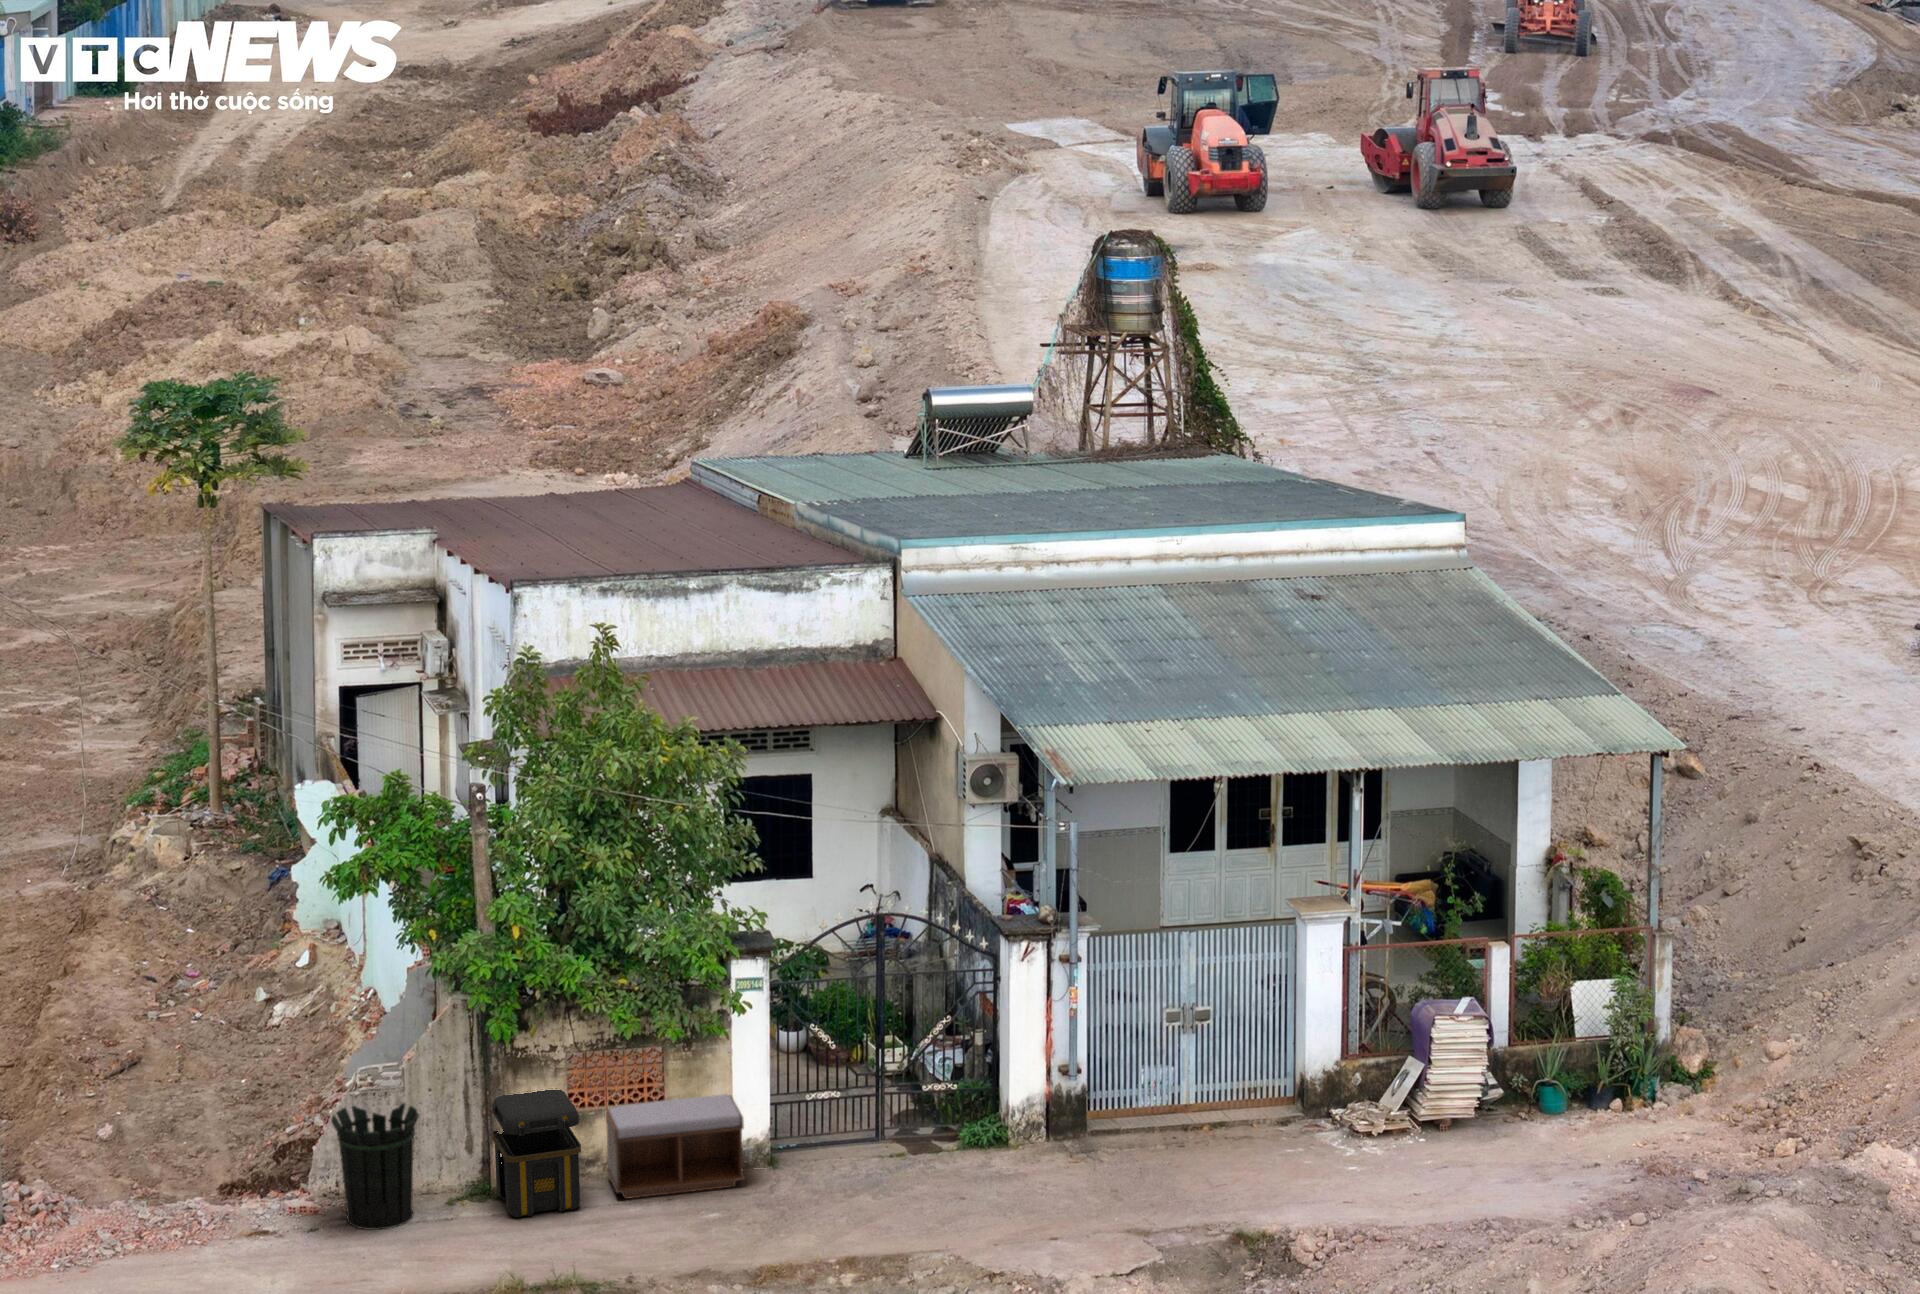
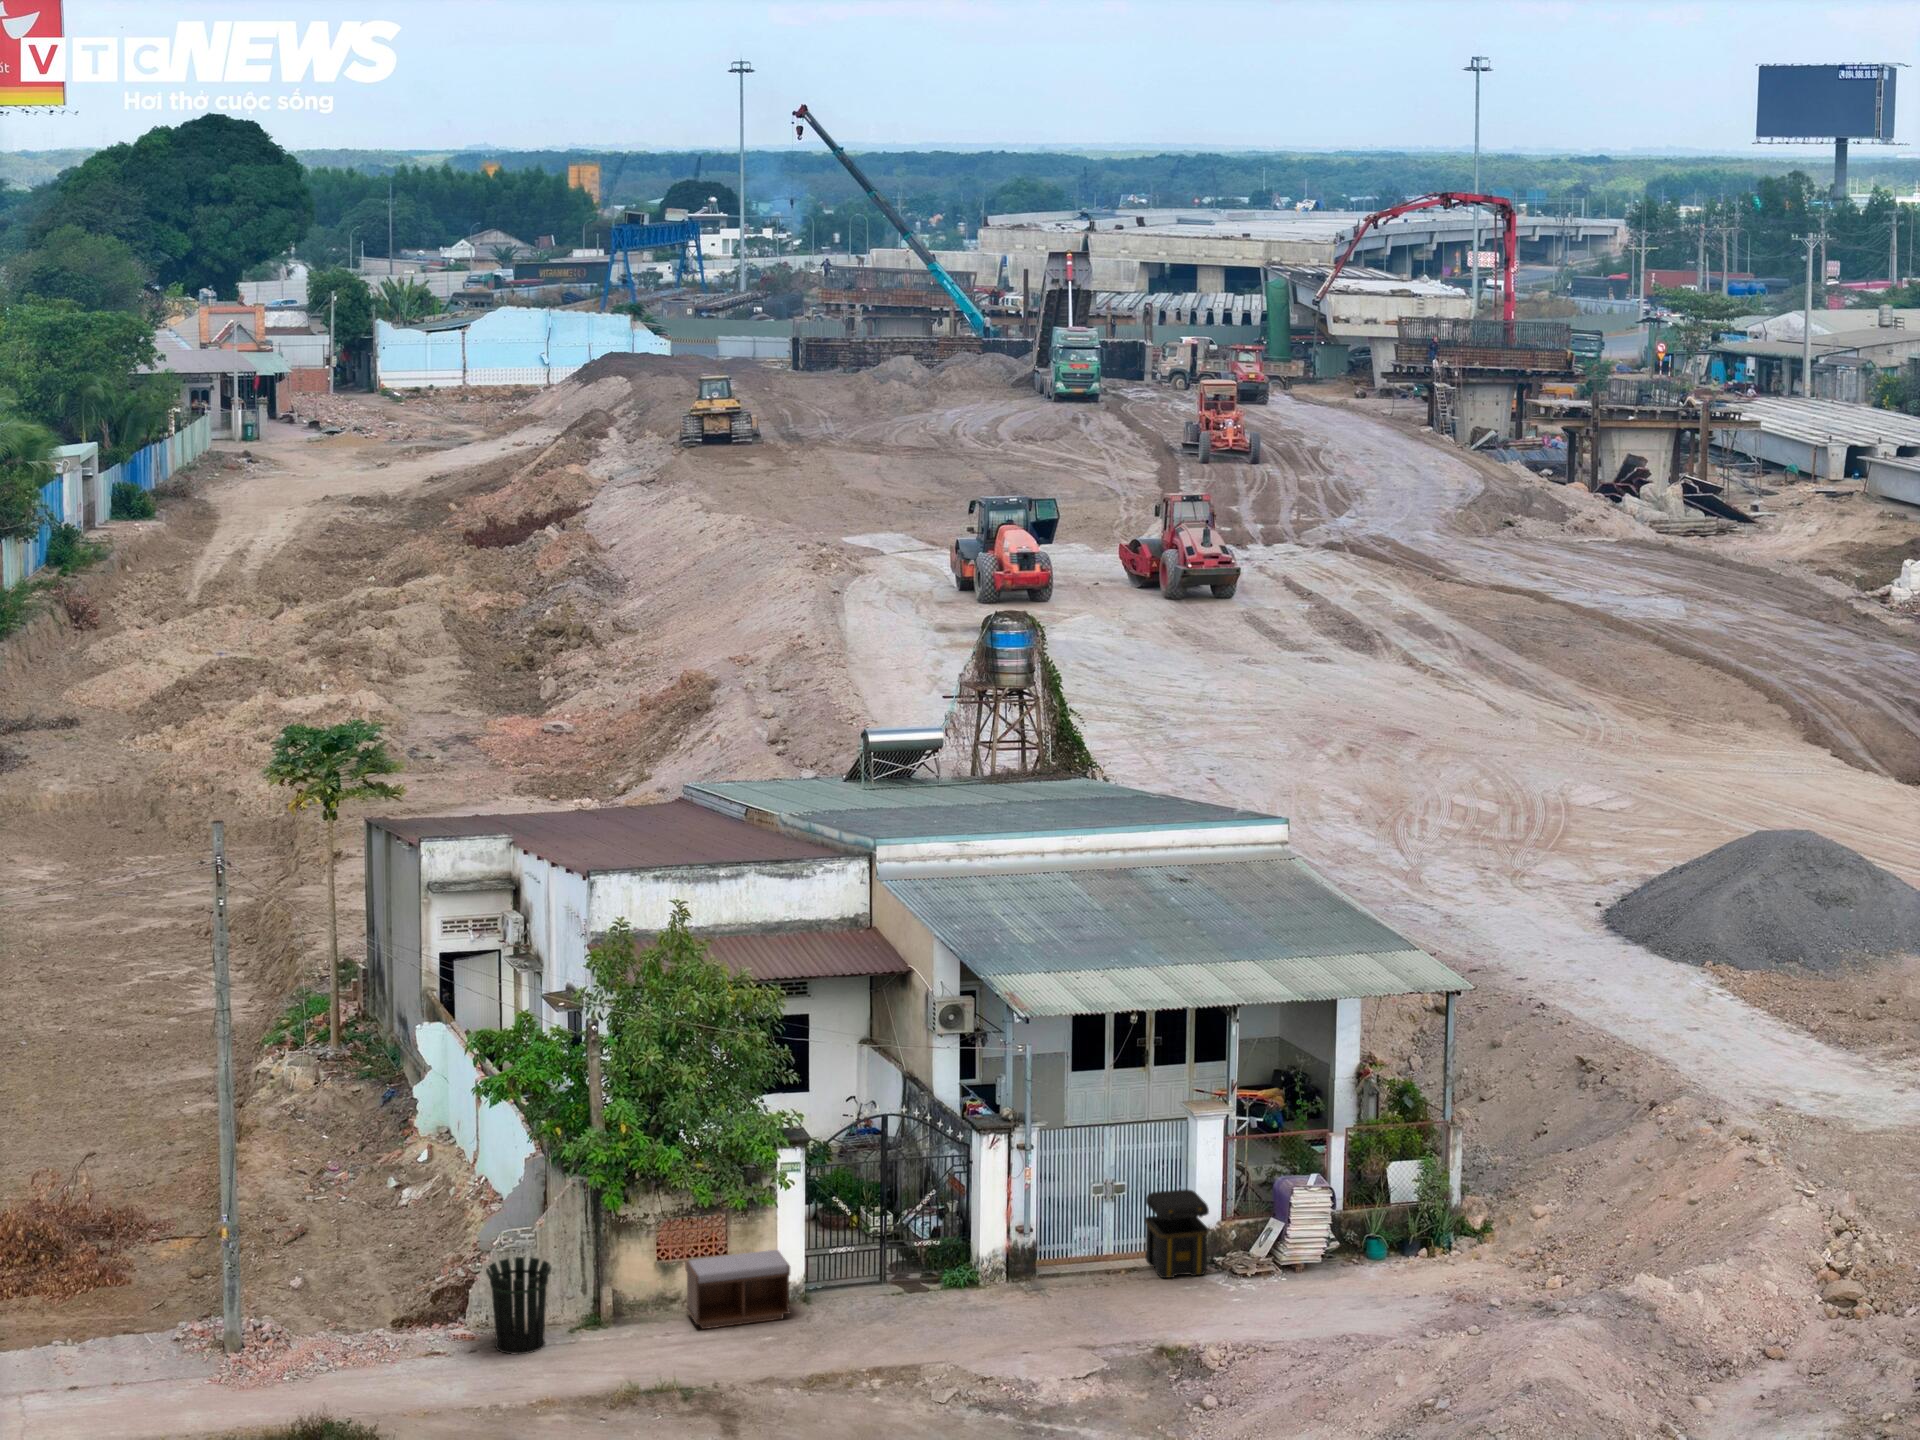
toolbox: present [492,1090,581,1218] -> present [1145,1190,1209,1278]

